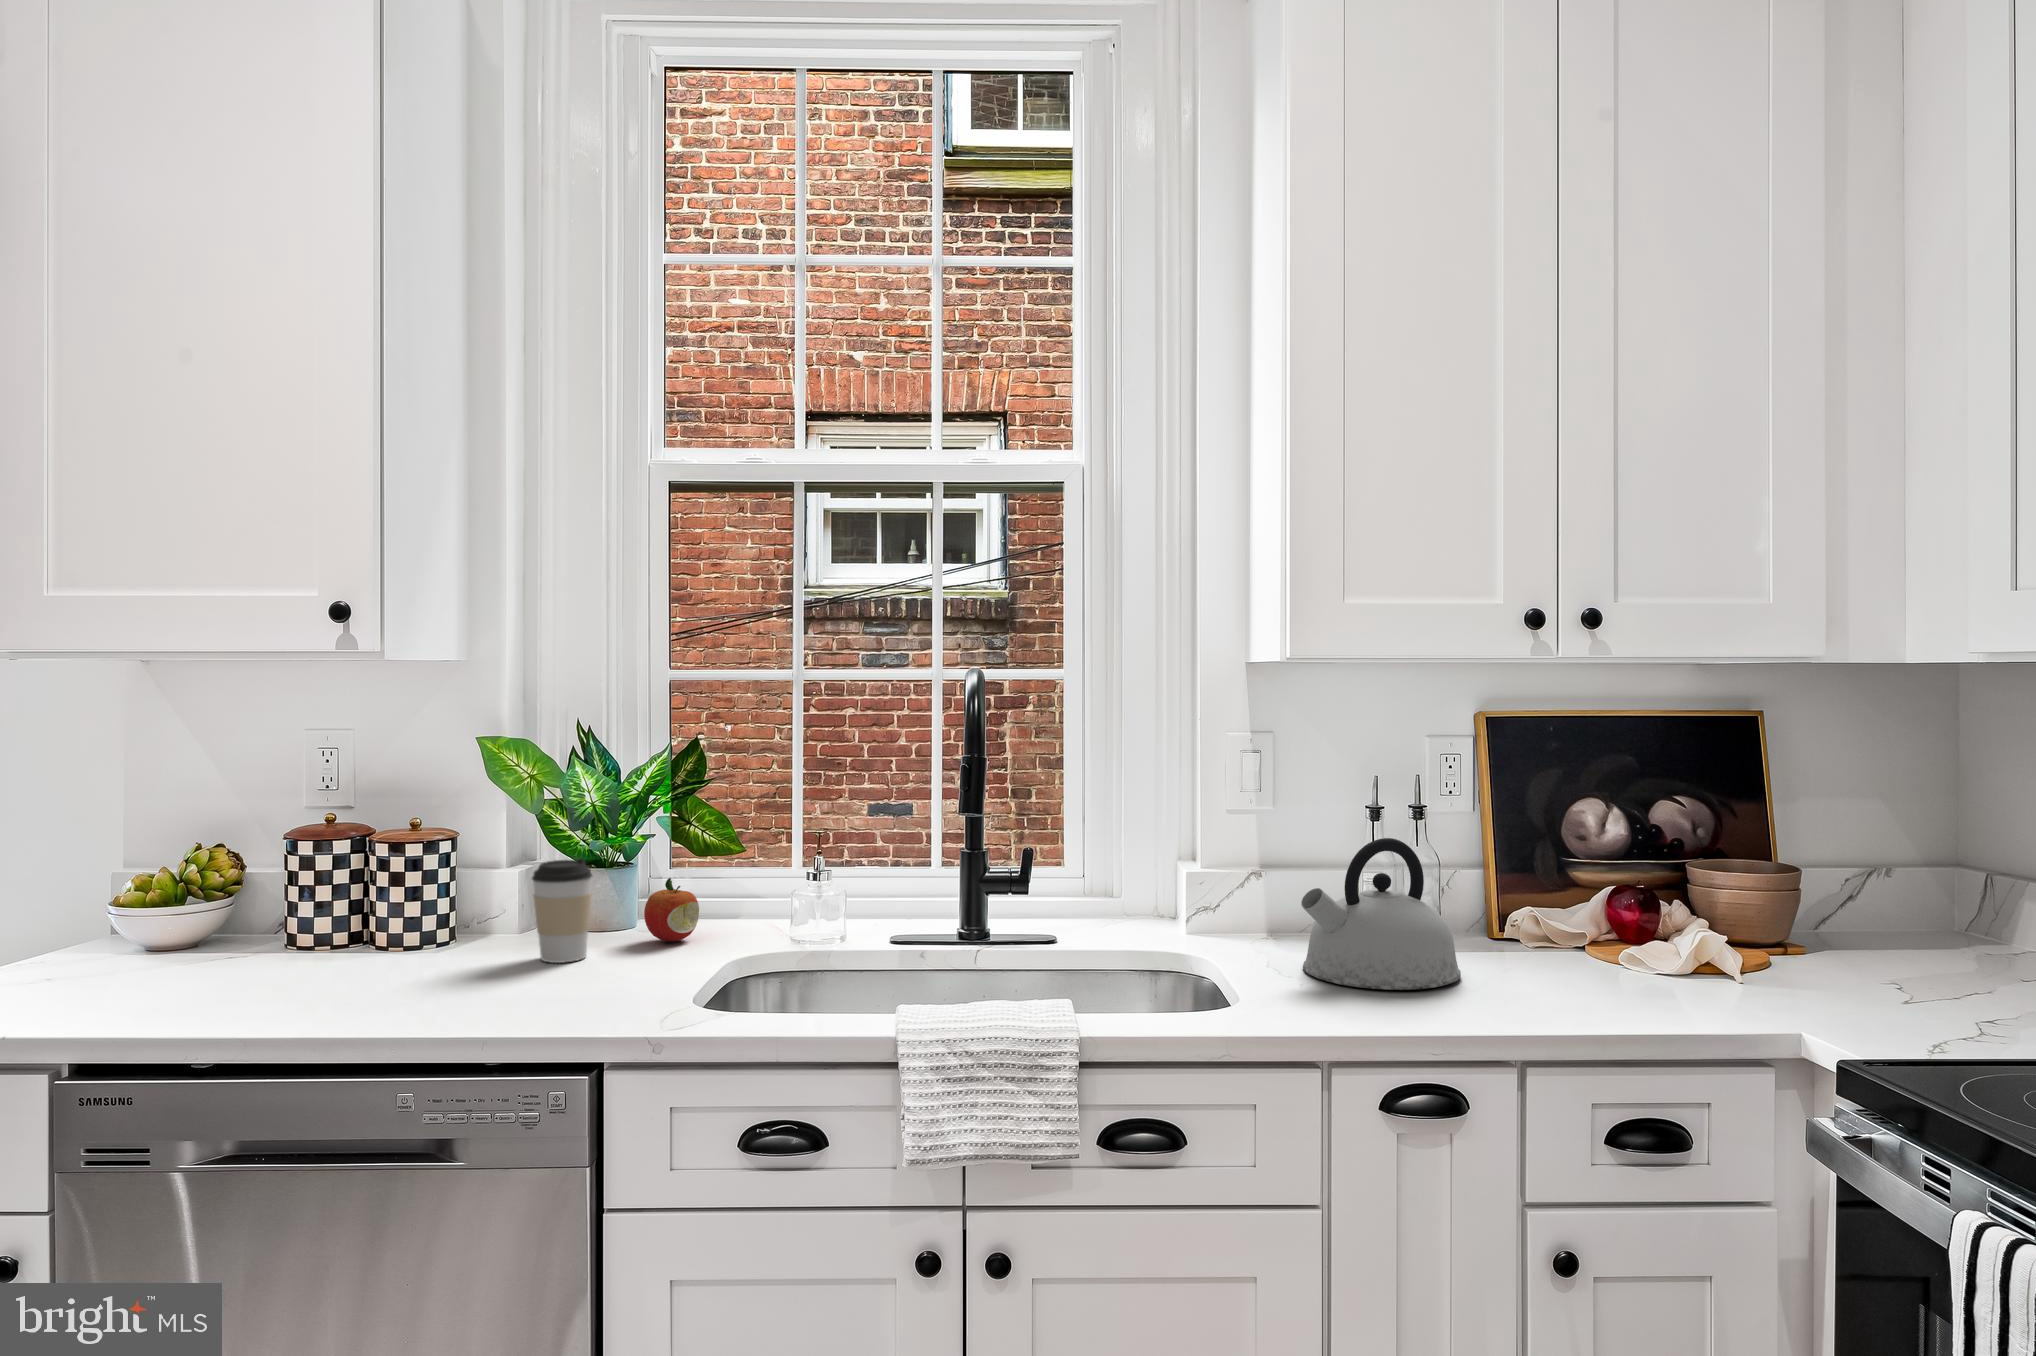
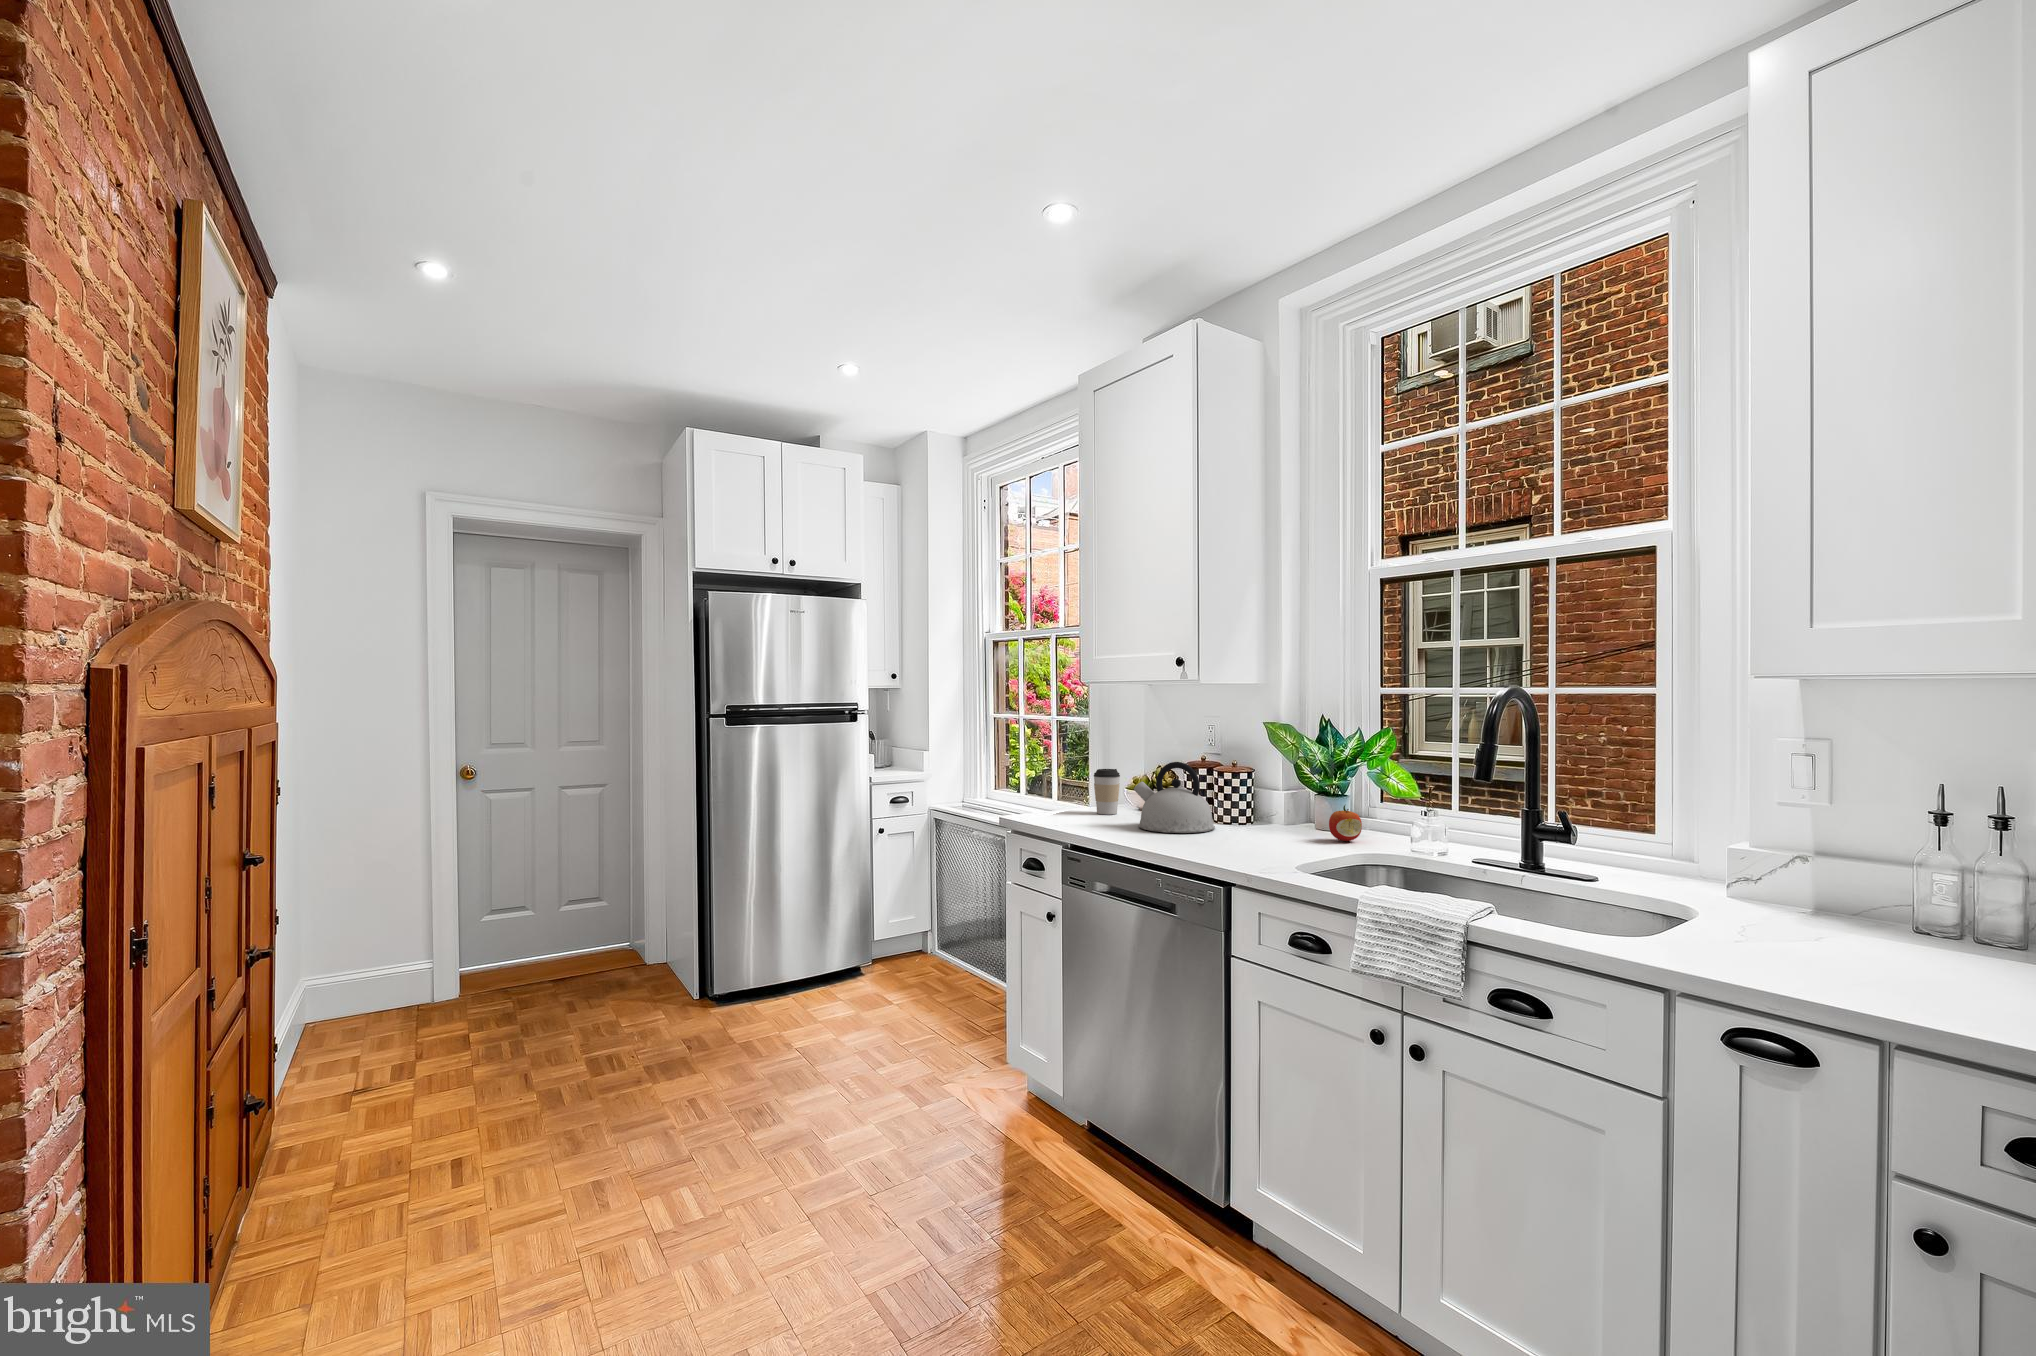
kettle: present [1301,838,1461,990] -> present [1134,762,1215,833]
coffee cup: present [532,859,592,963] -> present [1094,769,1120,814]

